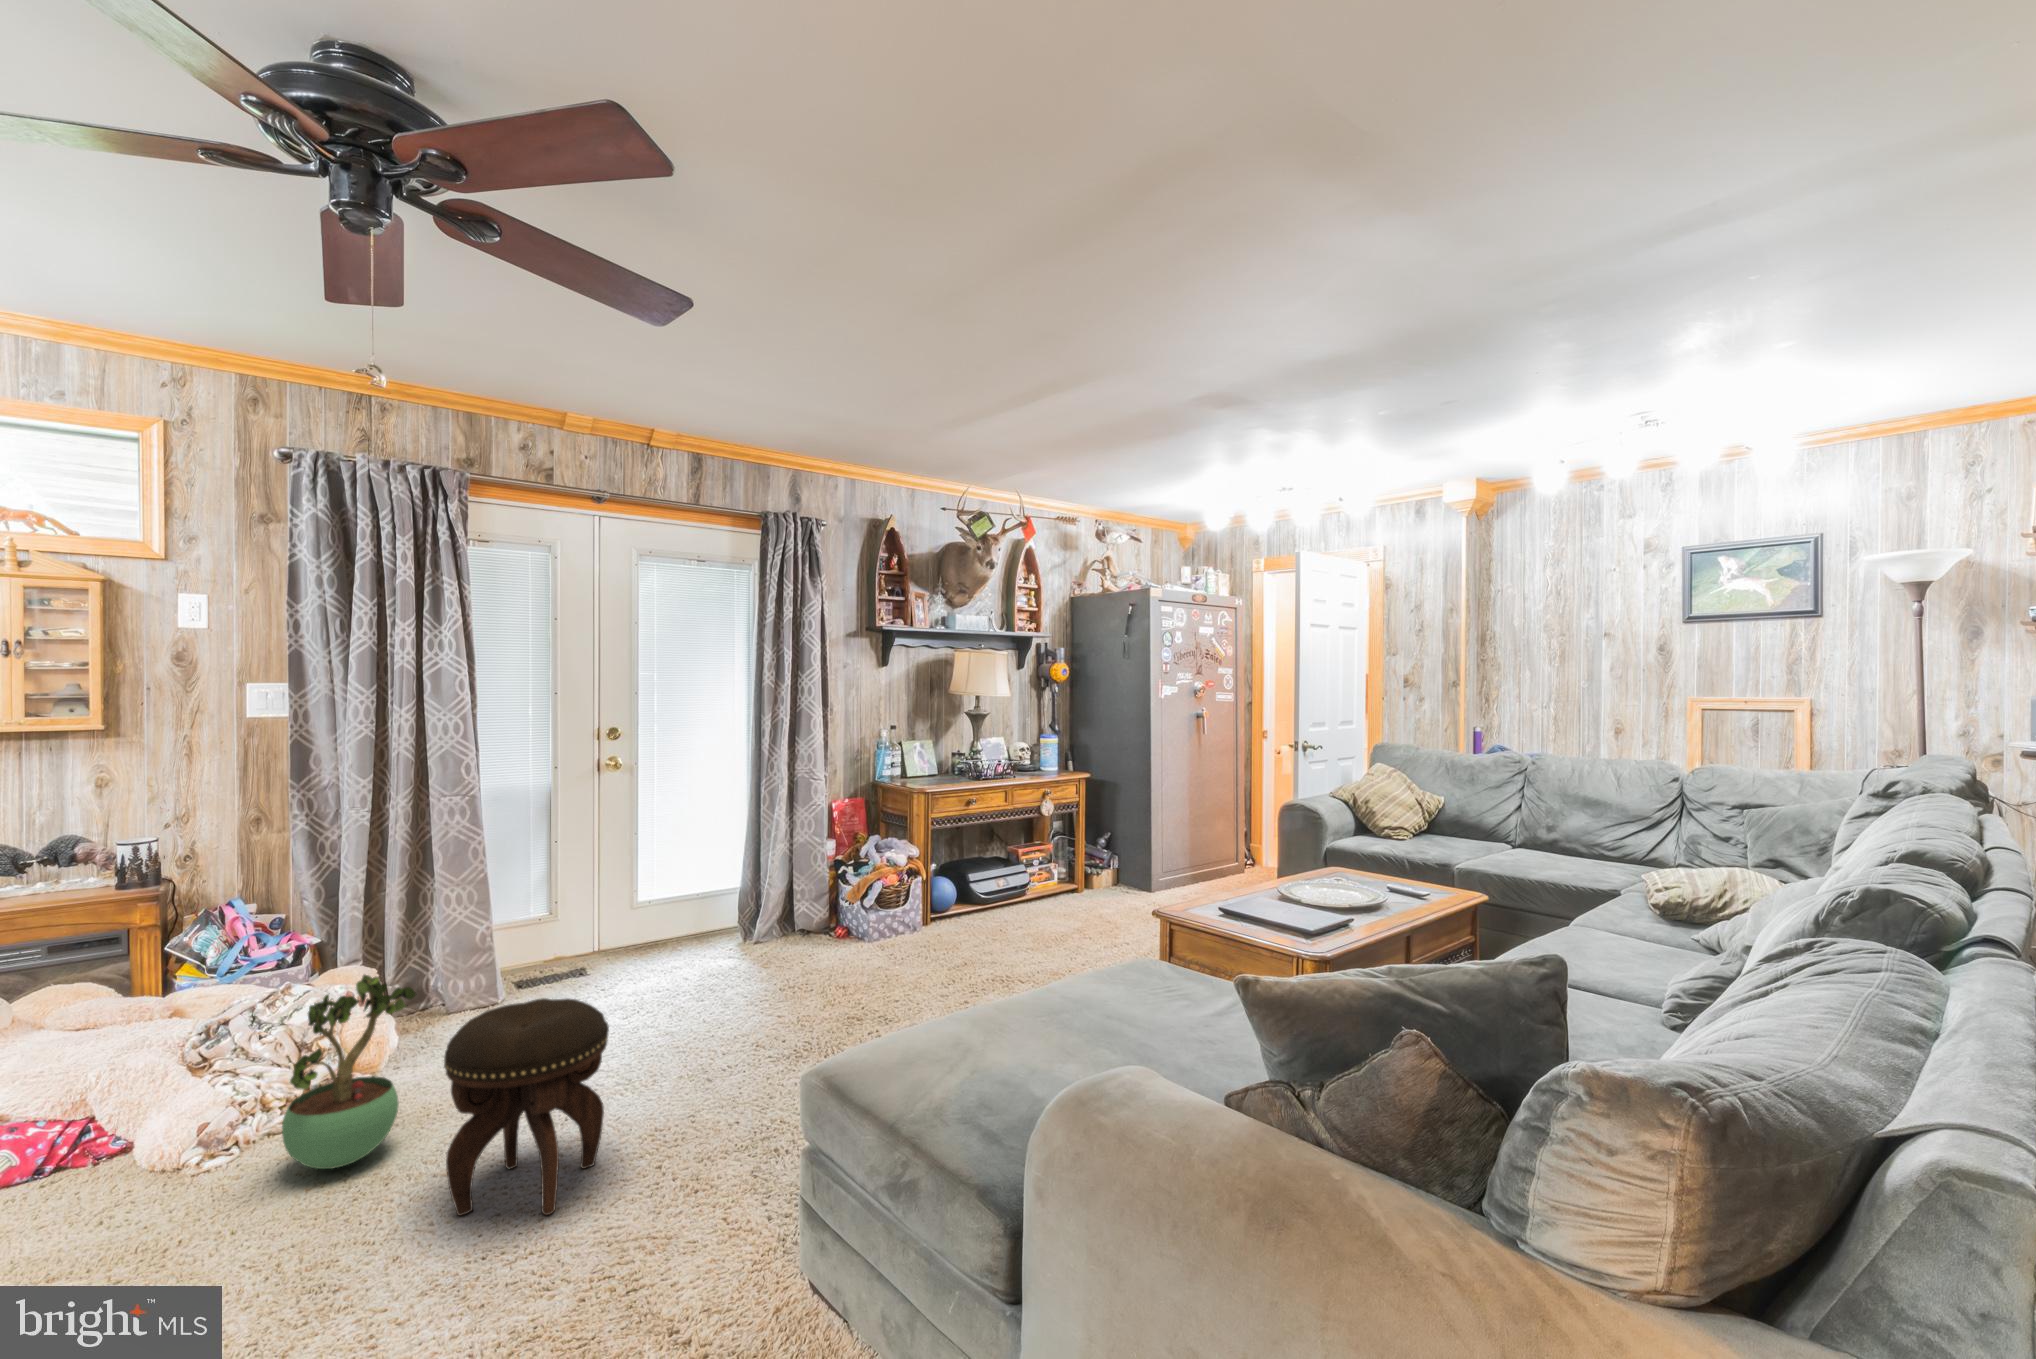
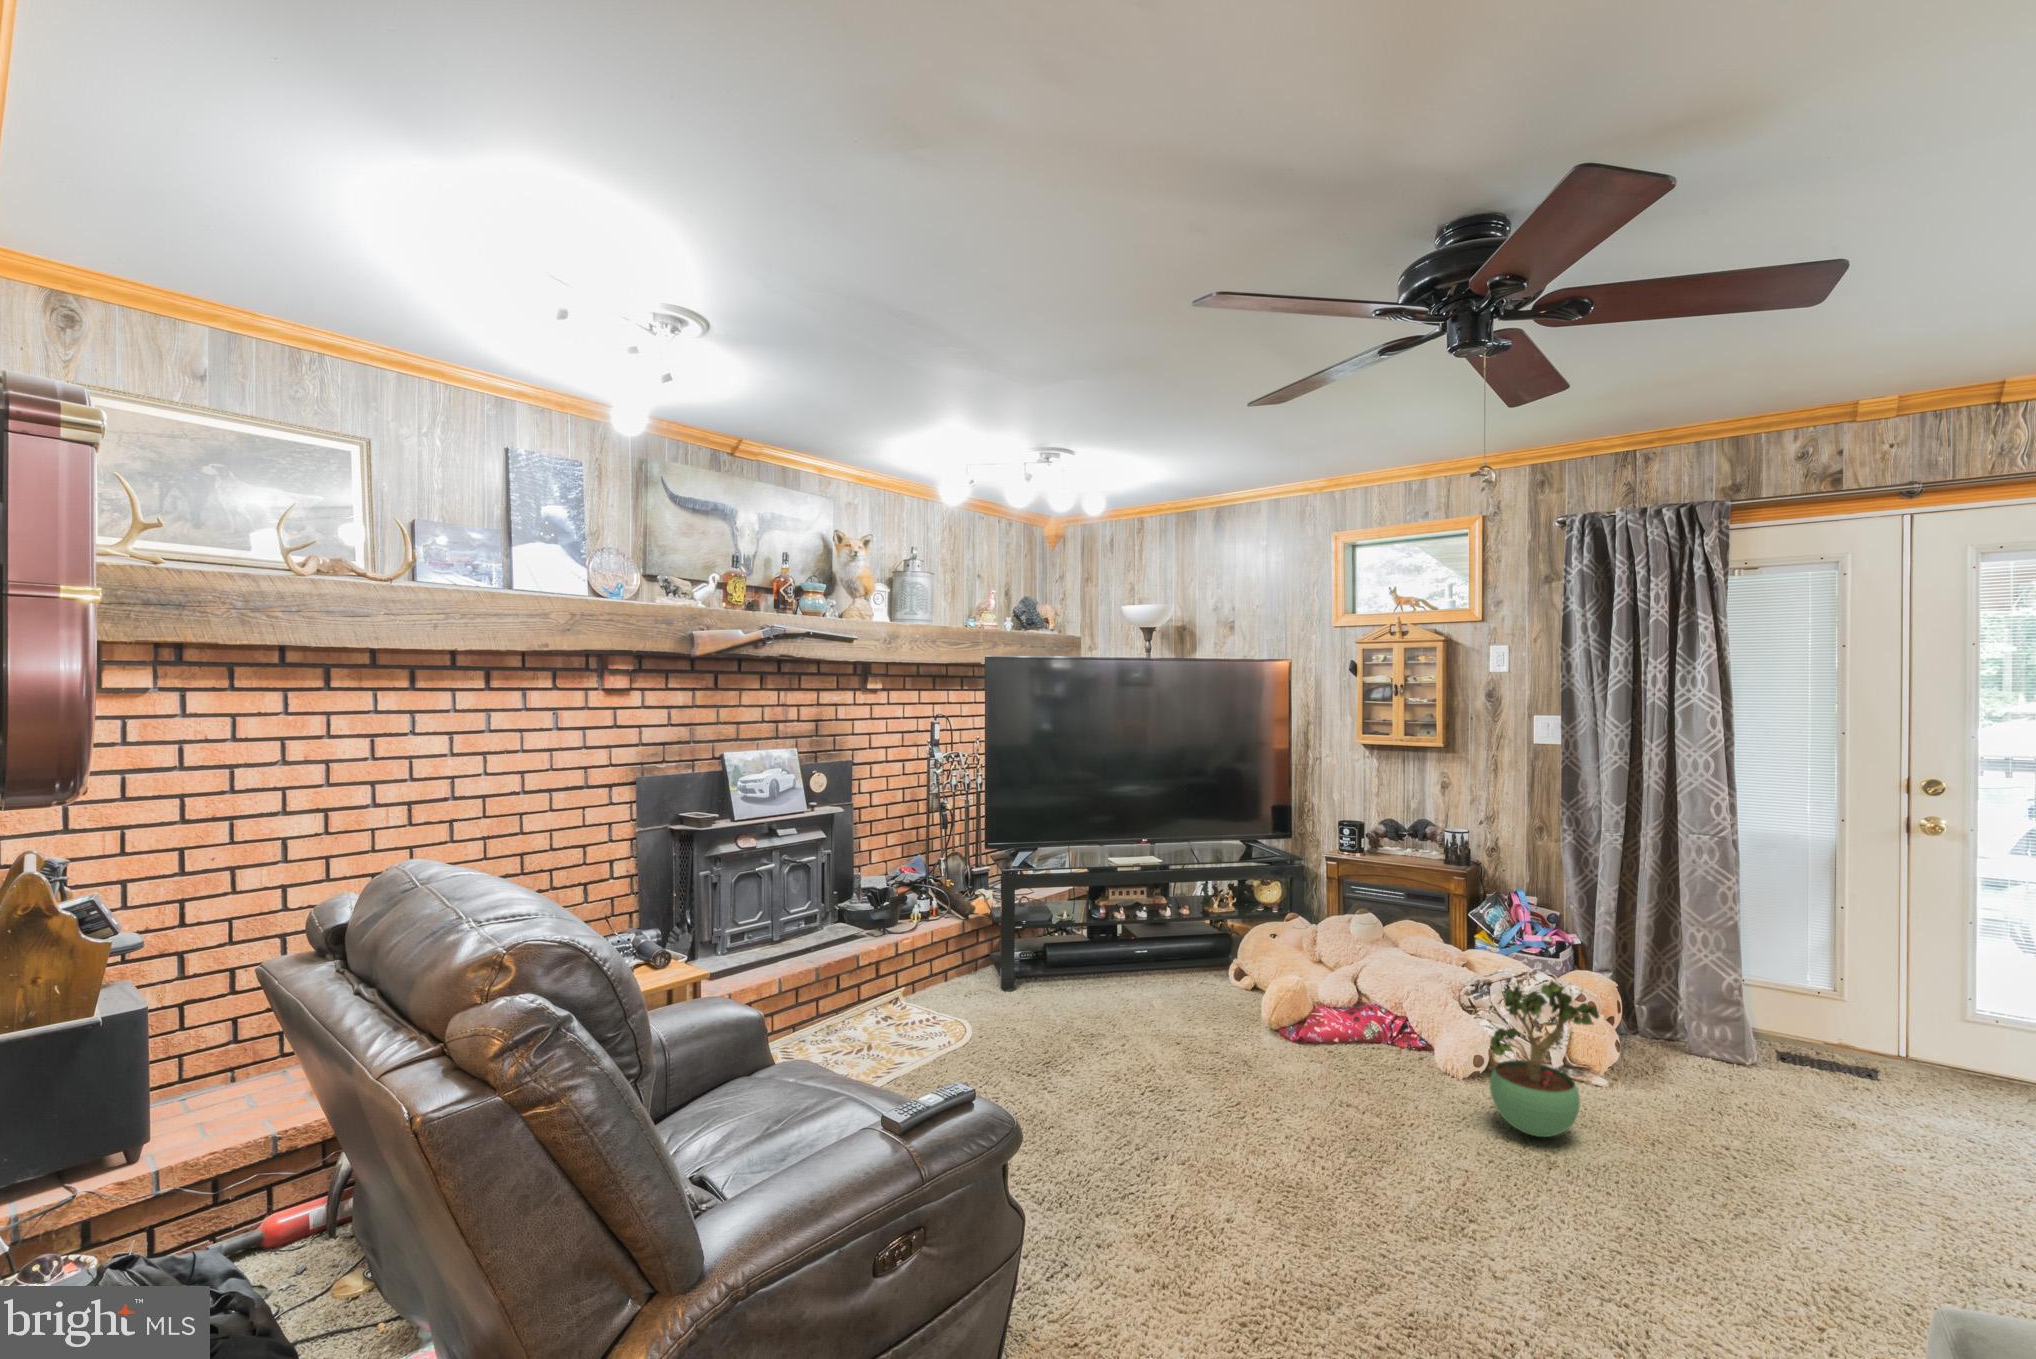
footstool: present [444,998,609,1216] -> none [1578,1055,1757,1287]

